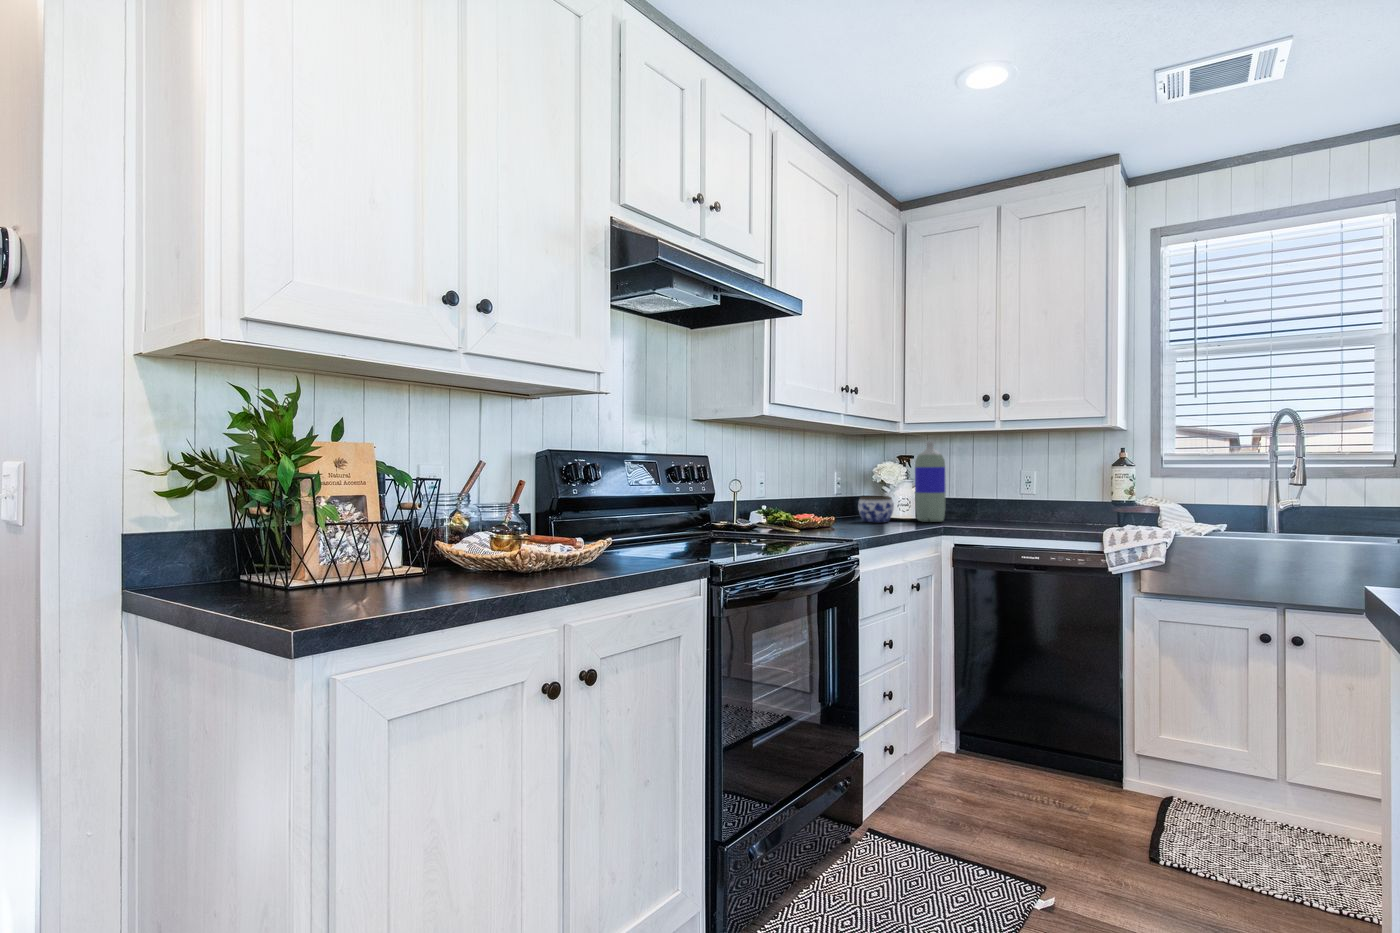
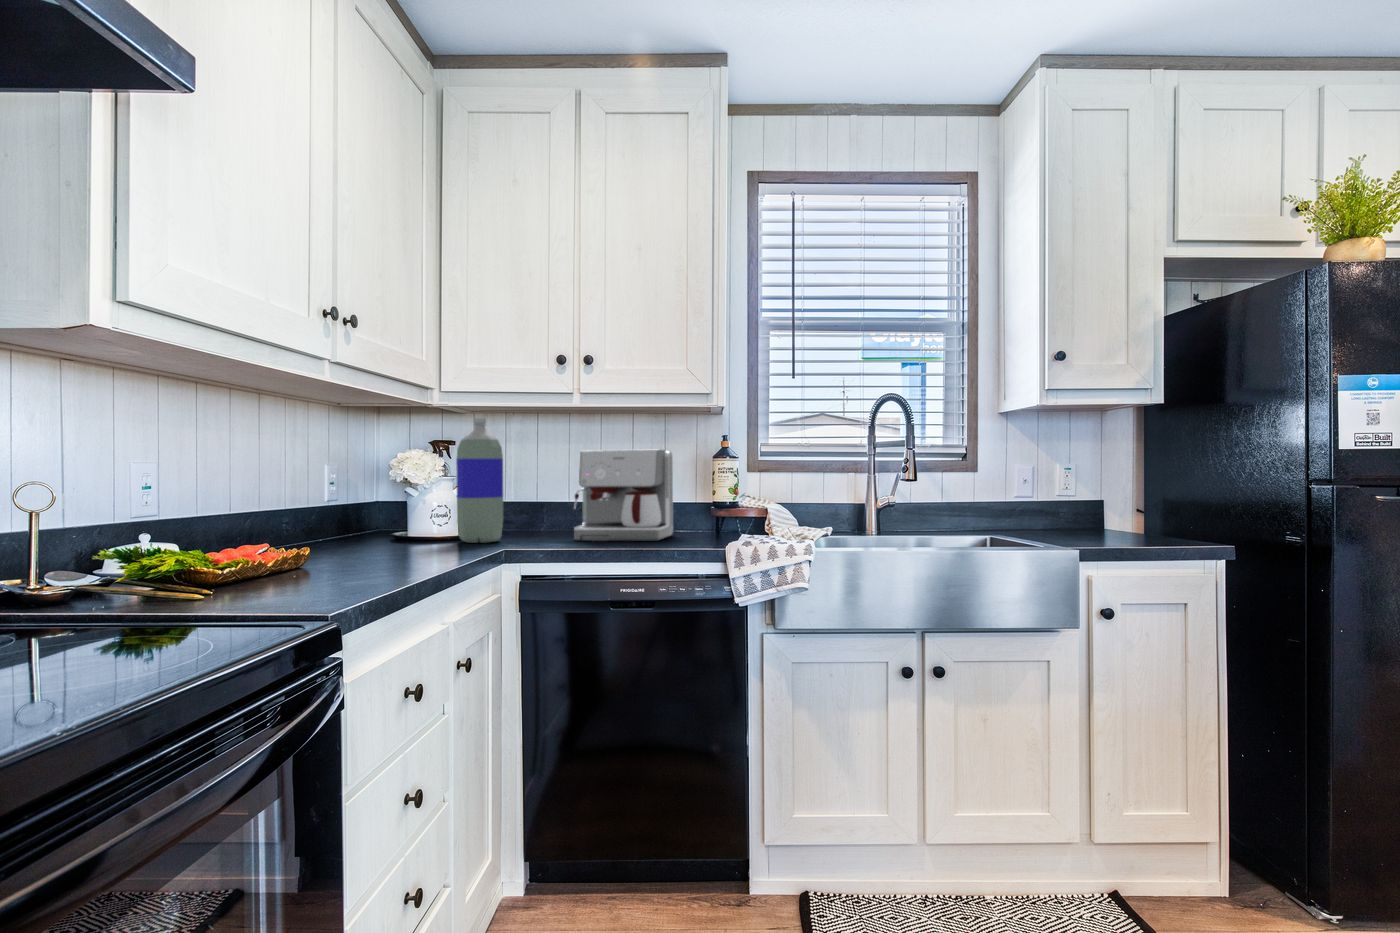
coffee maker: none [995,460,1076,527] -> present [574,450,673,541]
jar: present [858,496,894,523] -> none [362,504,423,549]

